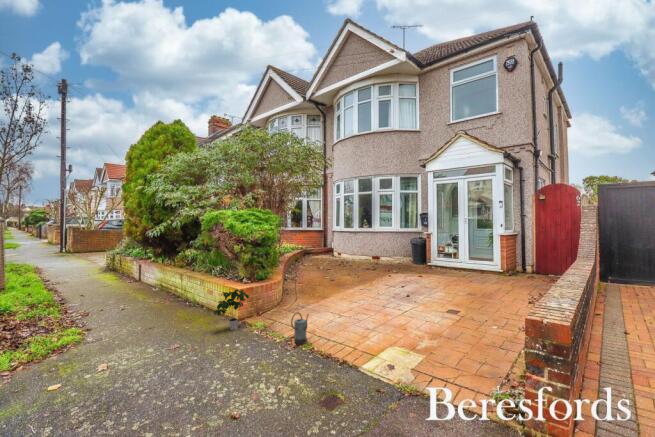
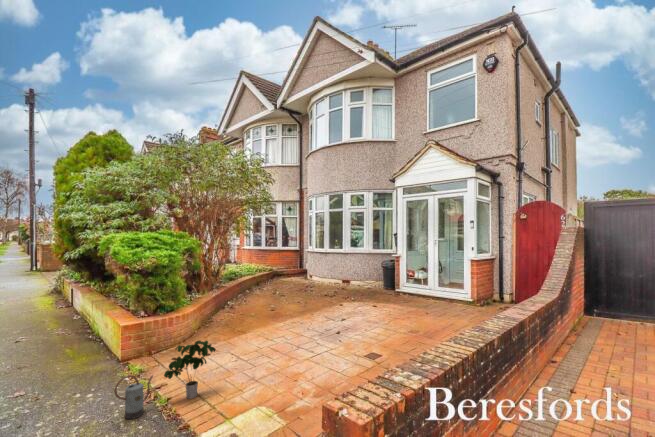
potted plant: present [214,289,249,330] -> present [164,341,215,399]

